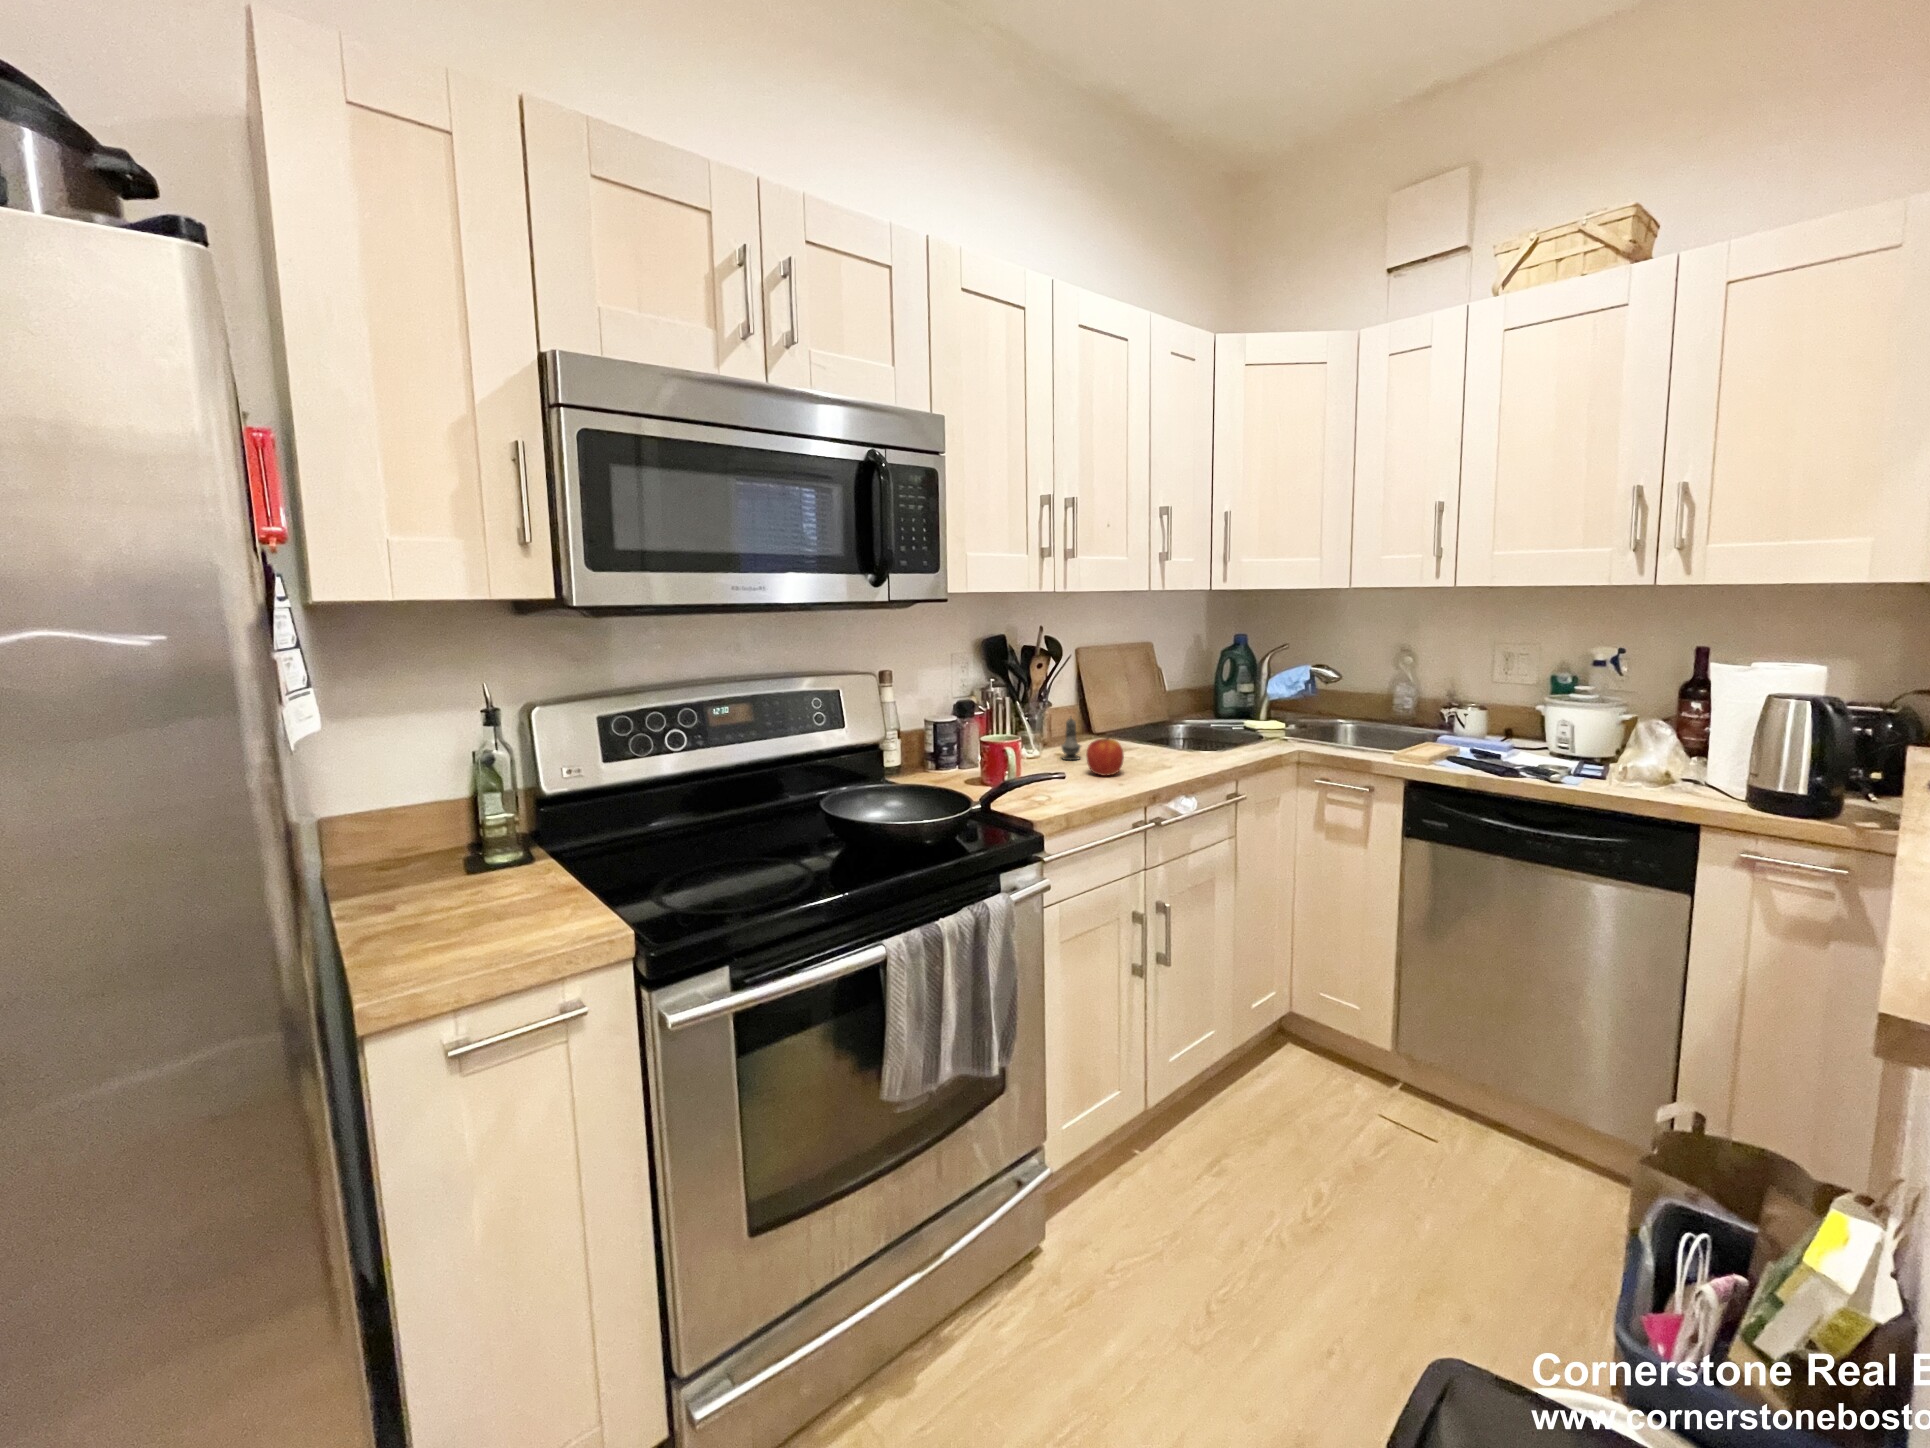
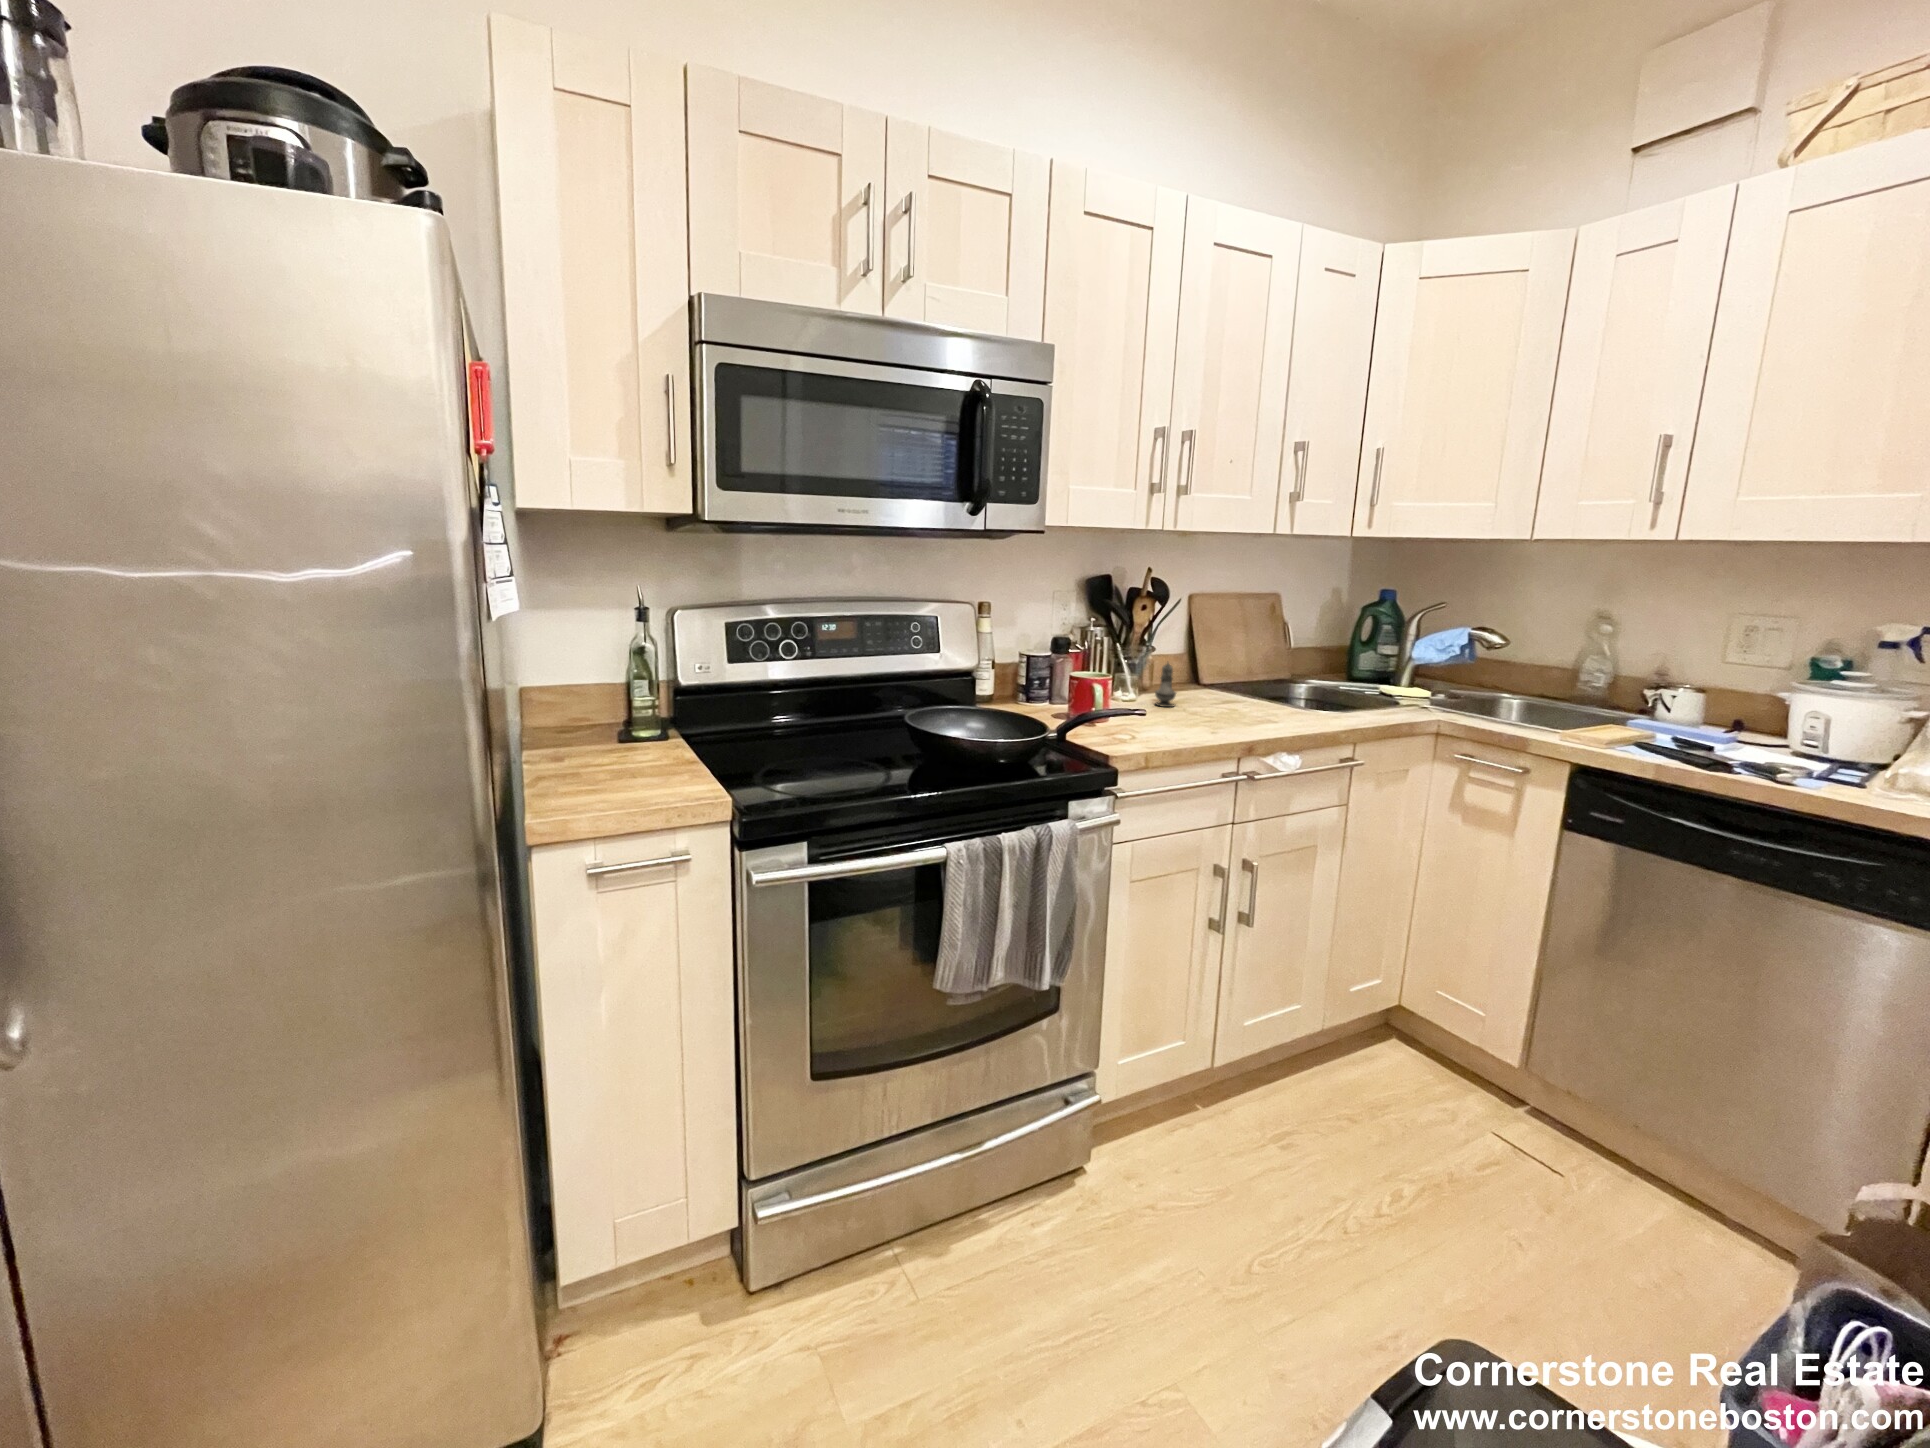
apple: present [1086,737,1124,776] -> none [1179,682,1220,724]

